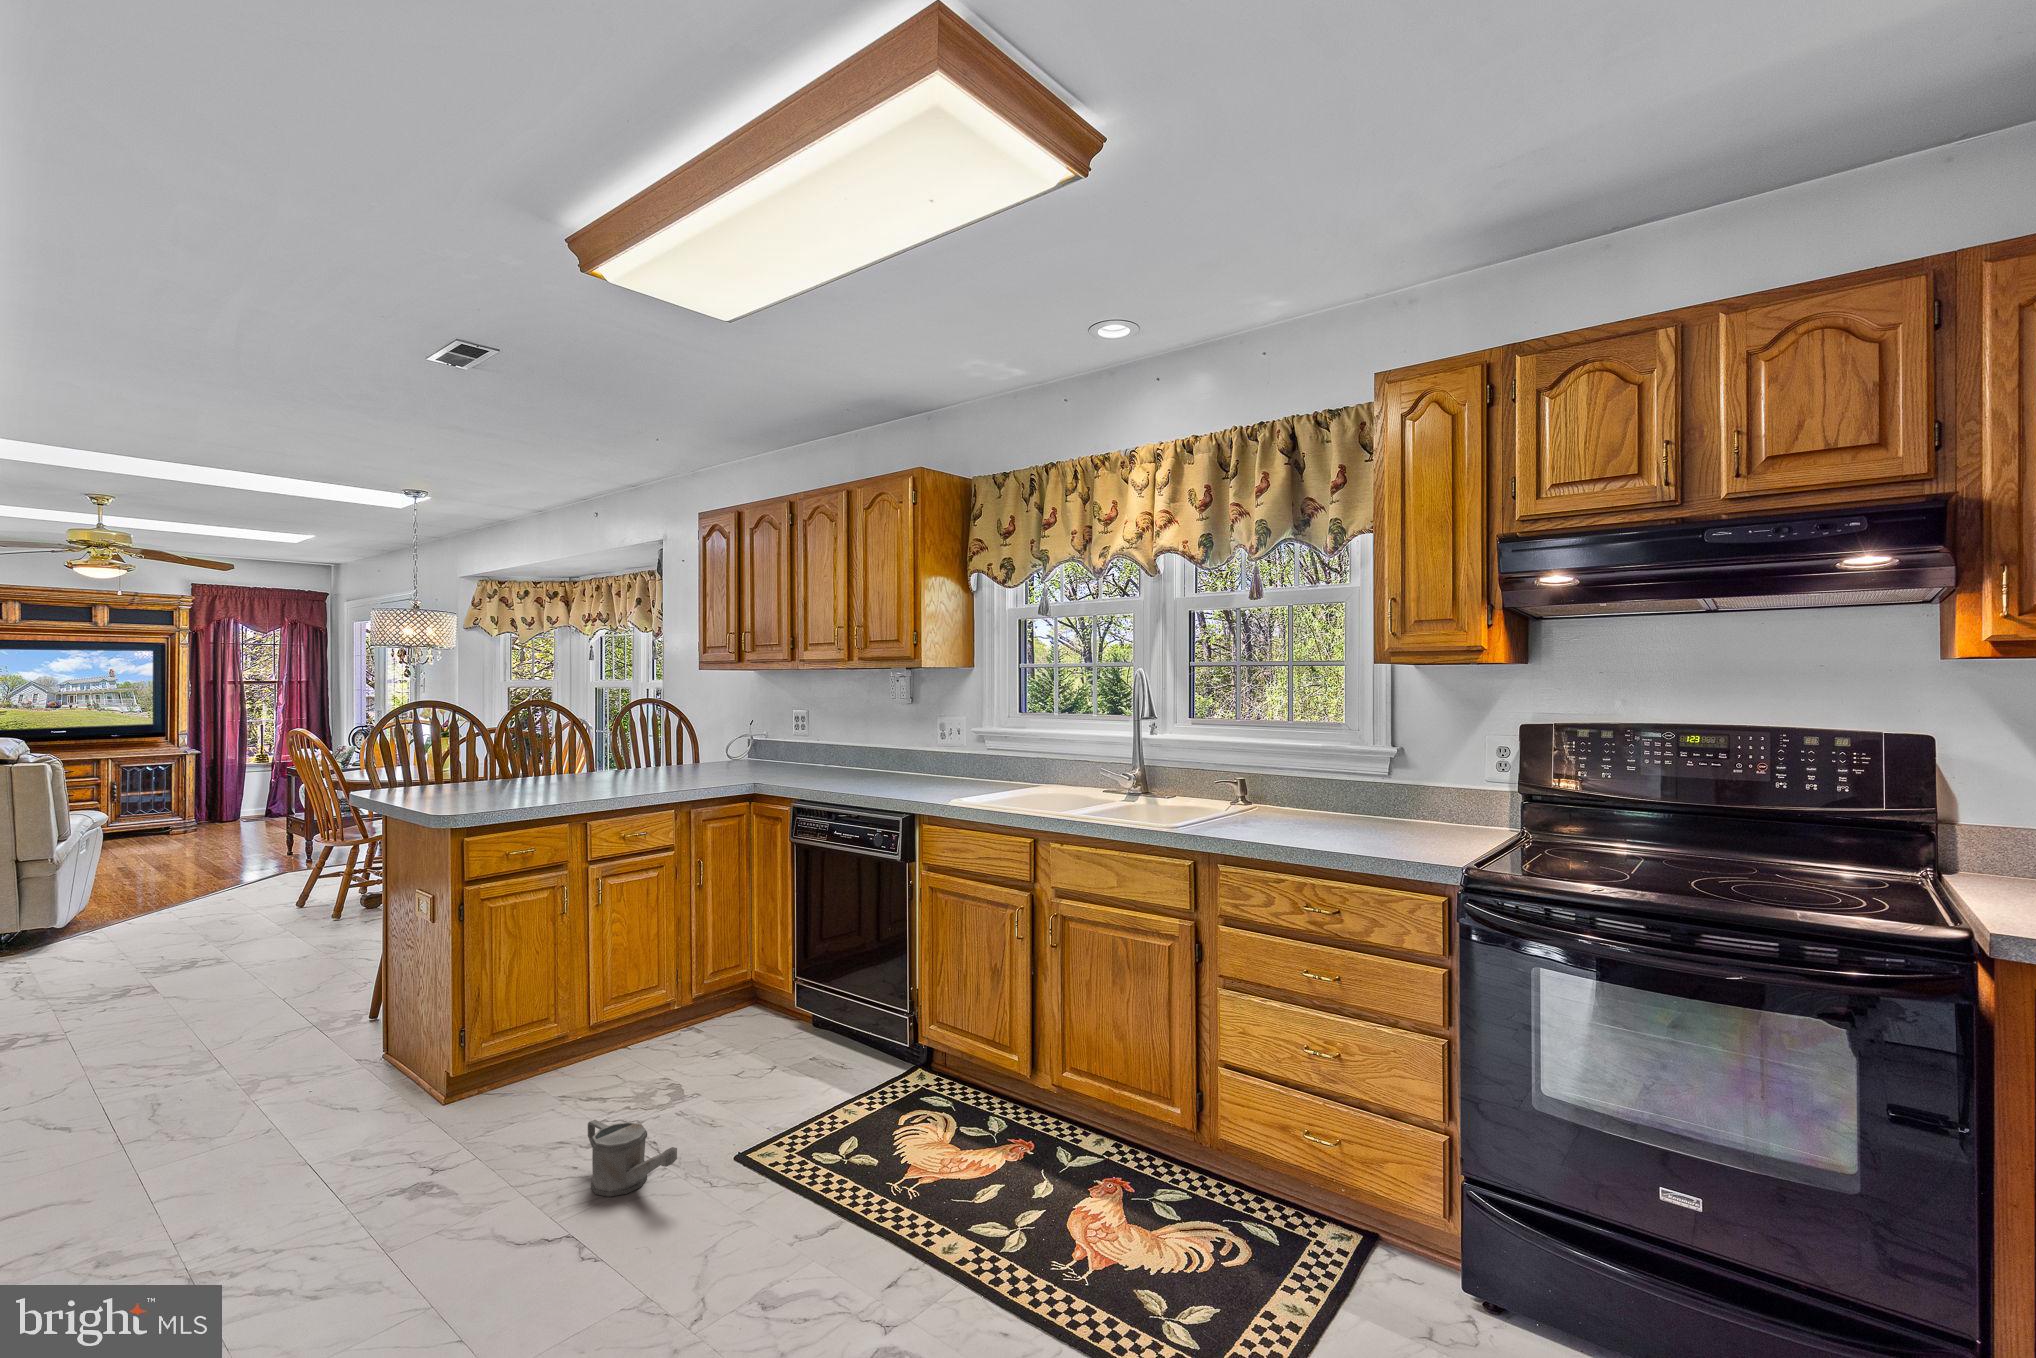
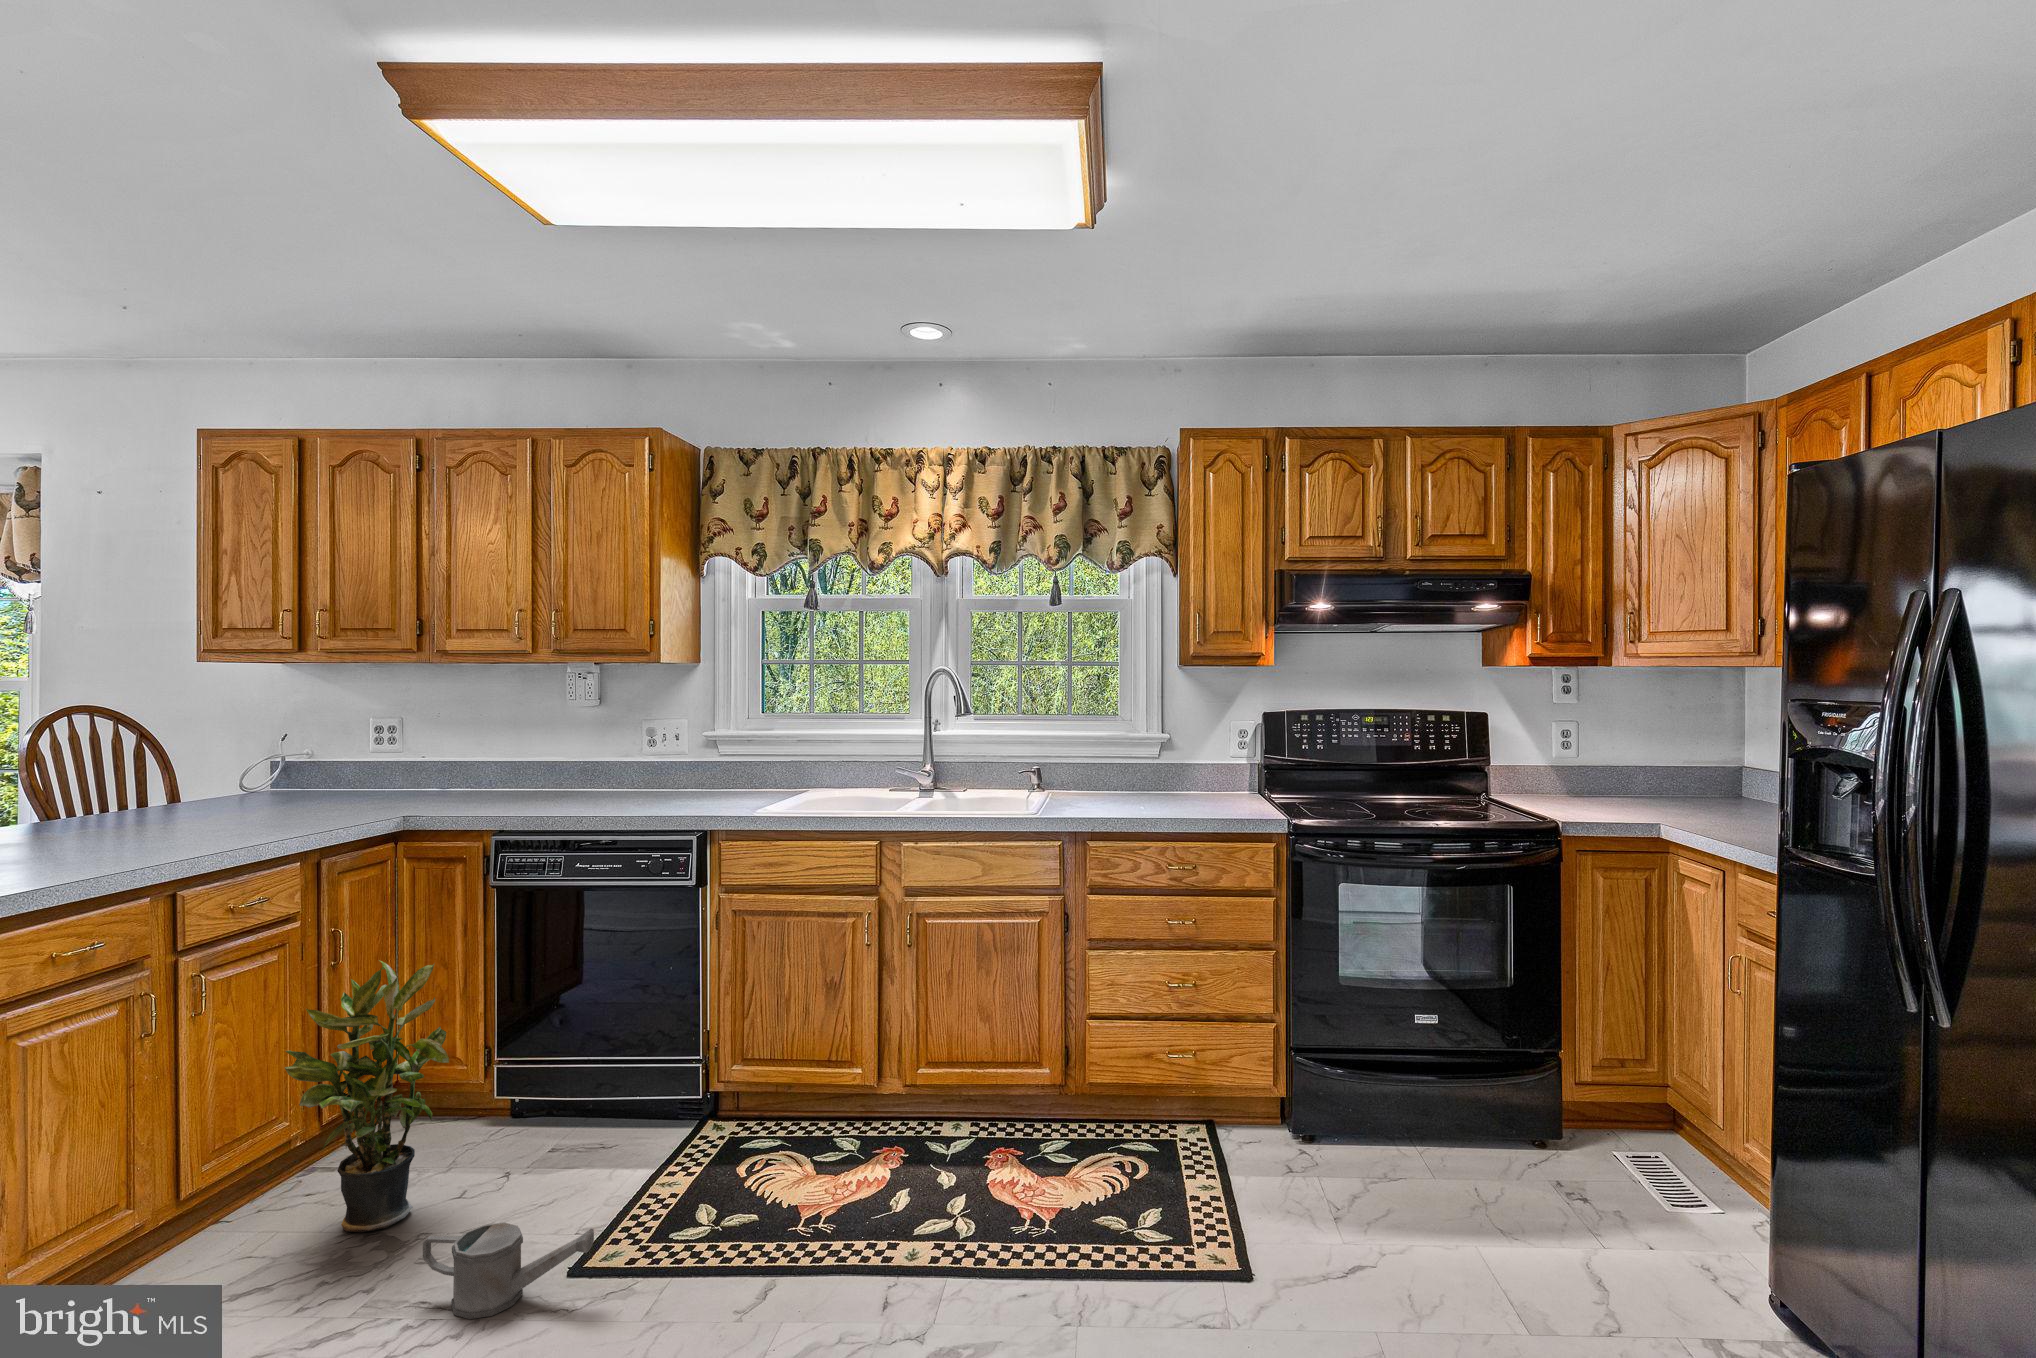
potted plant: none [565,899,682,1108] -> present [285,961,449,1232]

